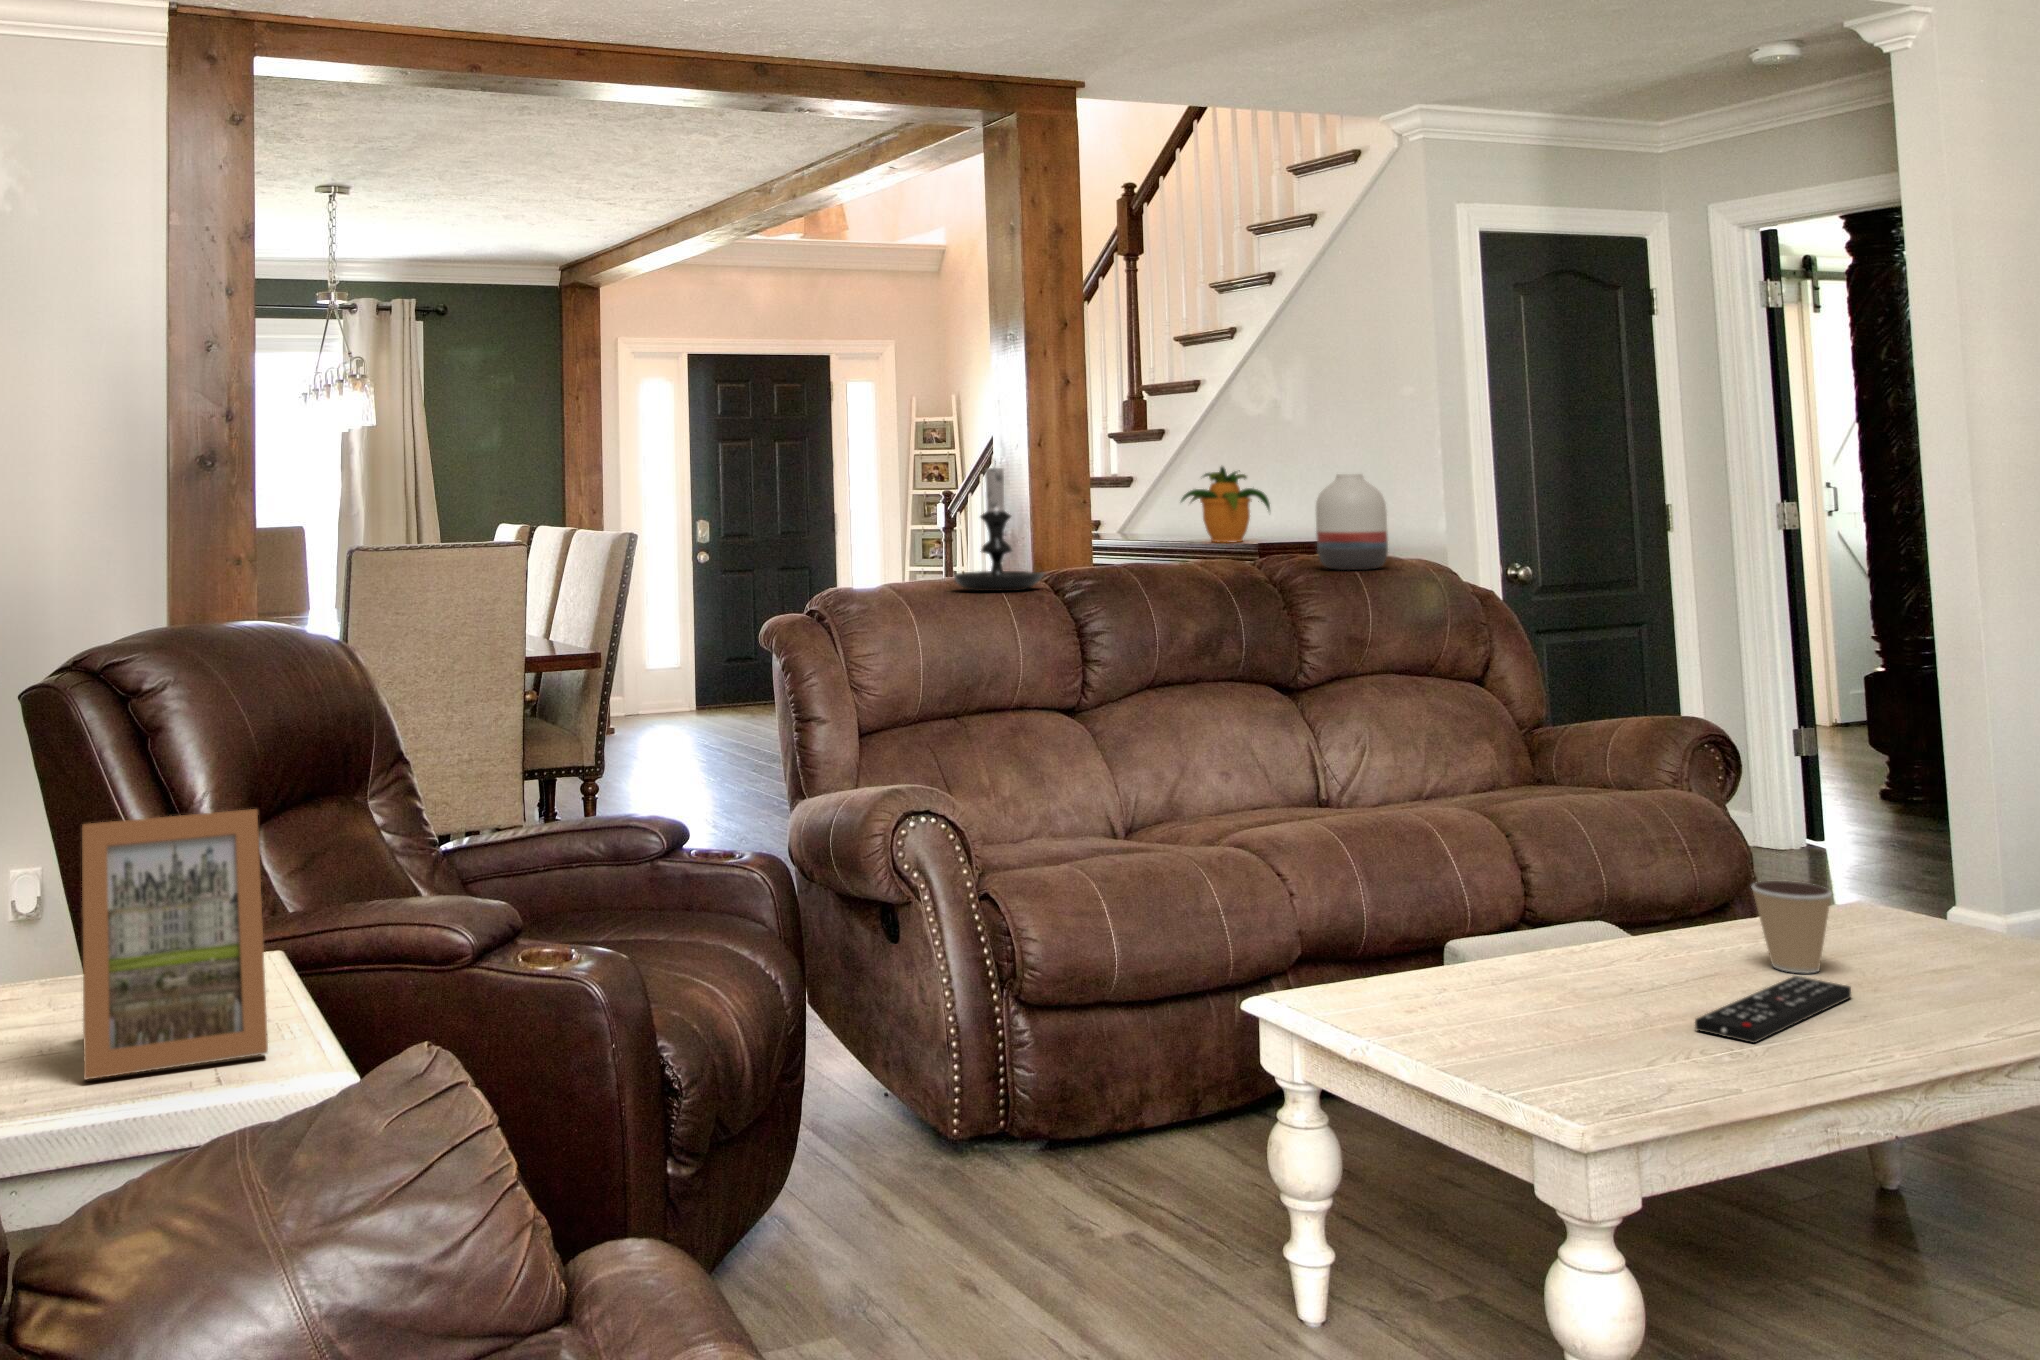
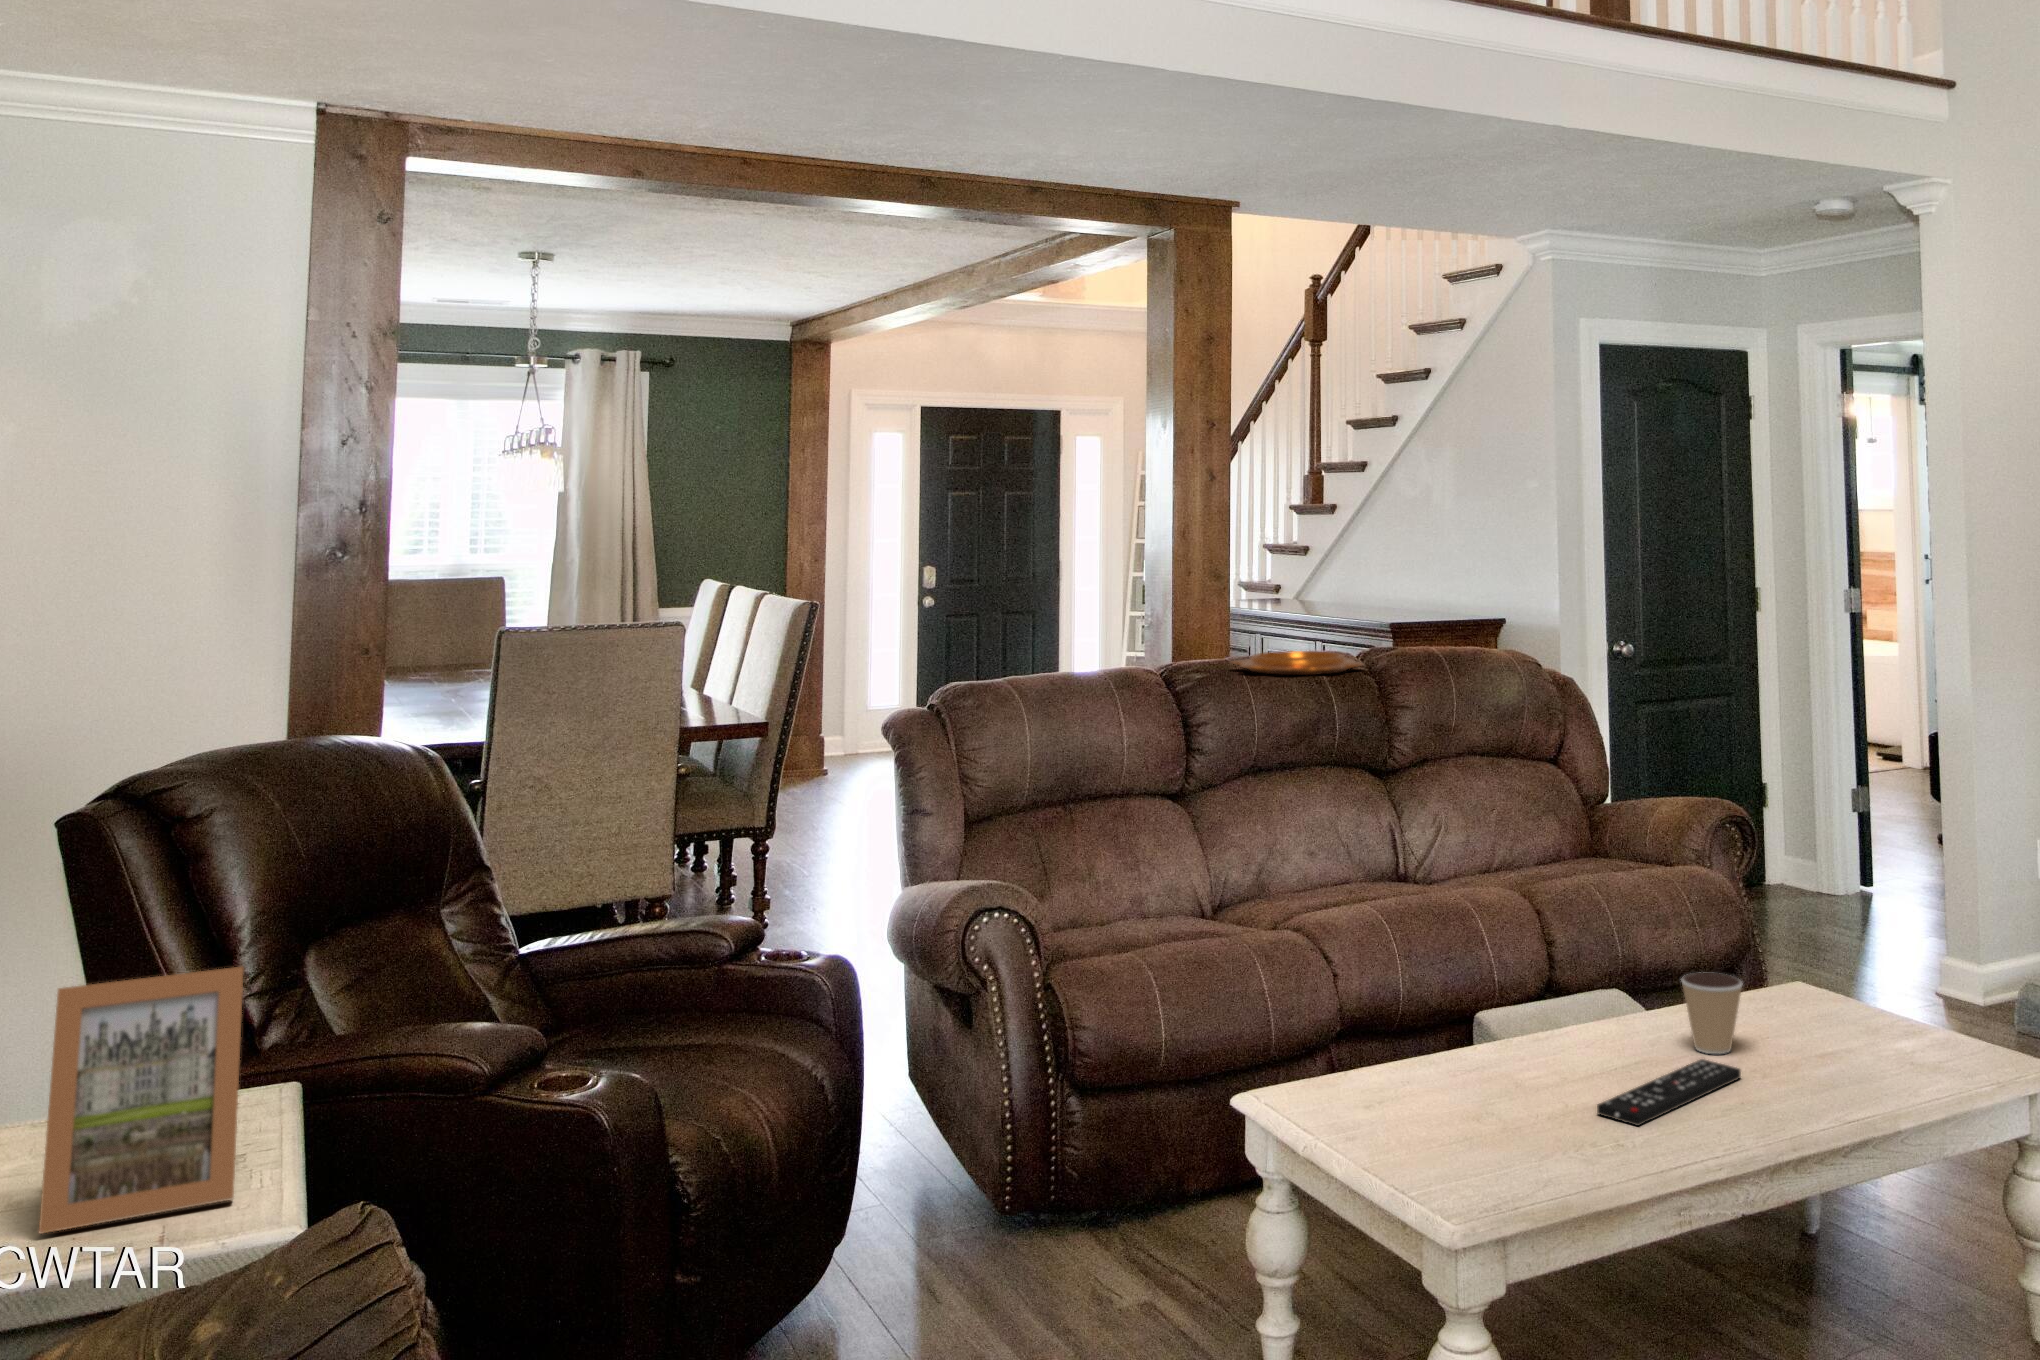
candle holder: present [954,461,1044,591] -> none [1069,565,1155,689]
potted plant: present [1181,467,1270,543] -> none [1342,545,1423,616]
vase: present [1316,474,1388,570] -> none [1416,577,1477,665]
decorative bowl: none [1114,558,1266,579] -> present [1232,651,1362,675]

